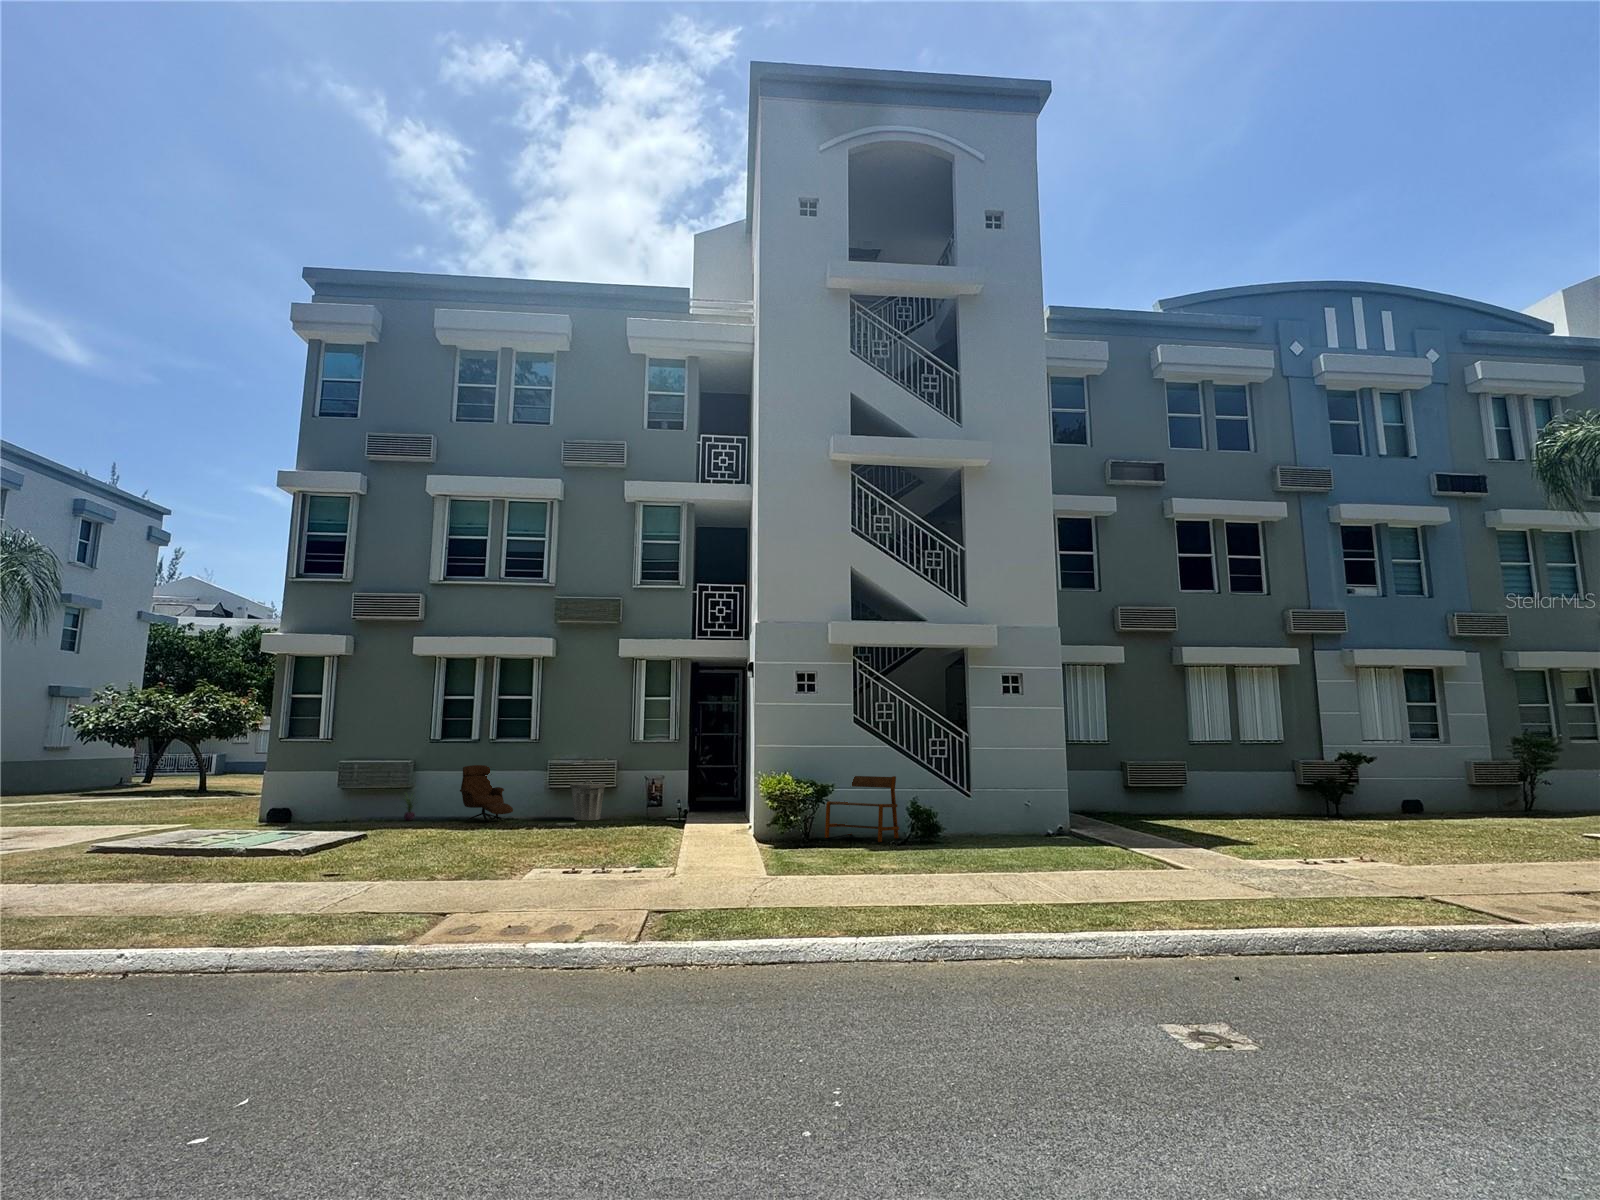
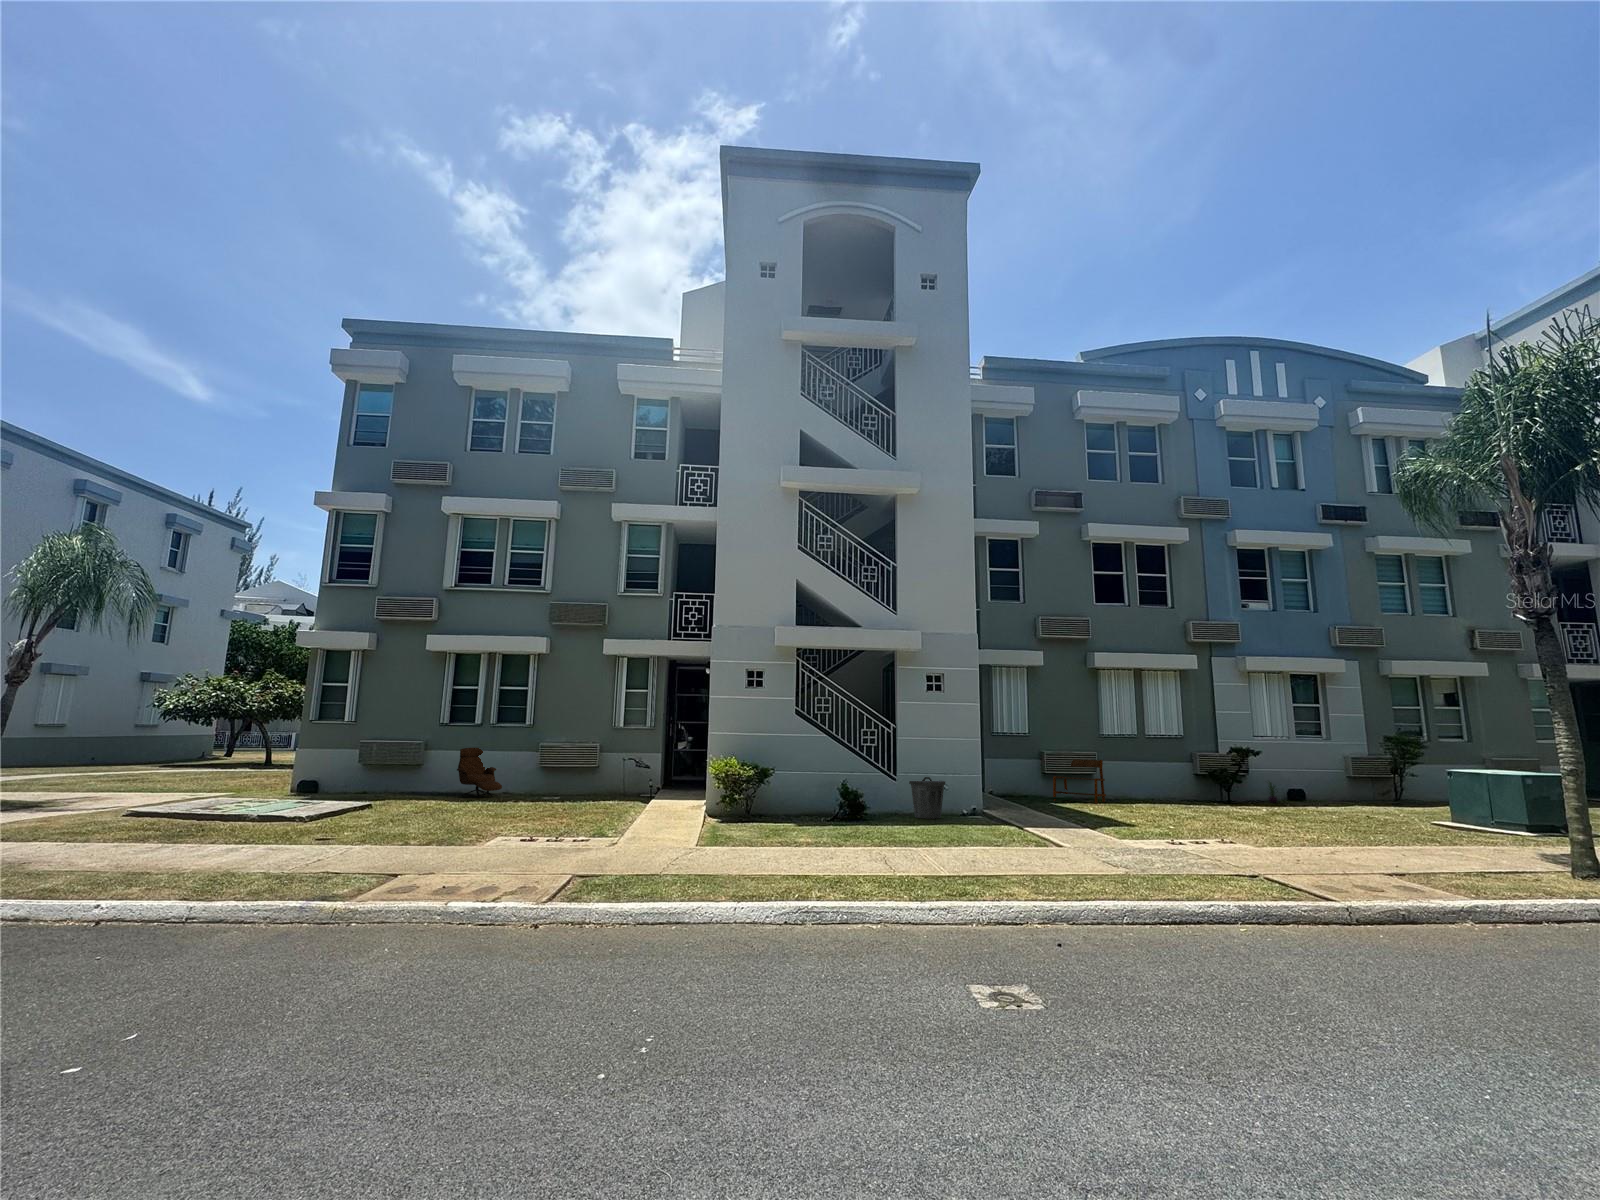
bench: present [825,776,899,842] -> present [1053,759,1106,804]
trash can: present [570,780,605,820] -> present [909,777,945,819]
decorative plant: present [404,797,415,821] -> present [1268,782,1277,803]

